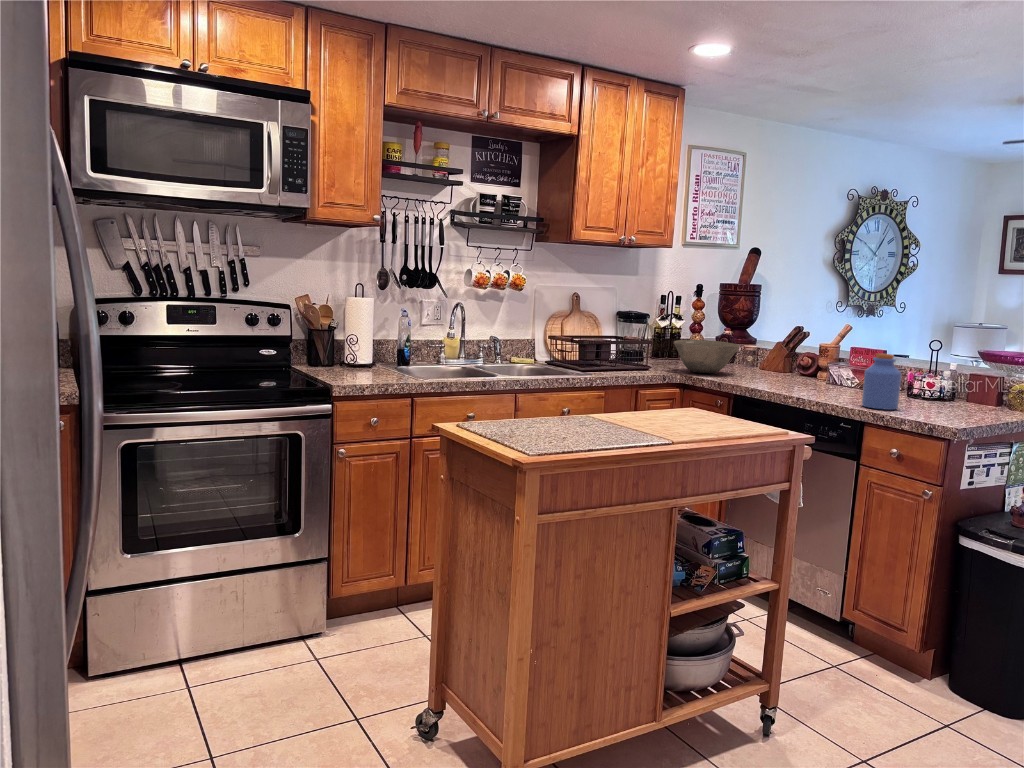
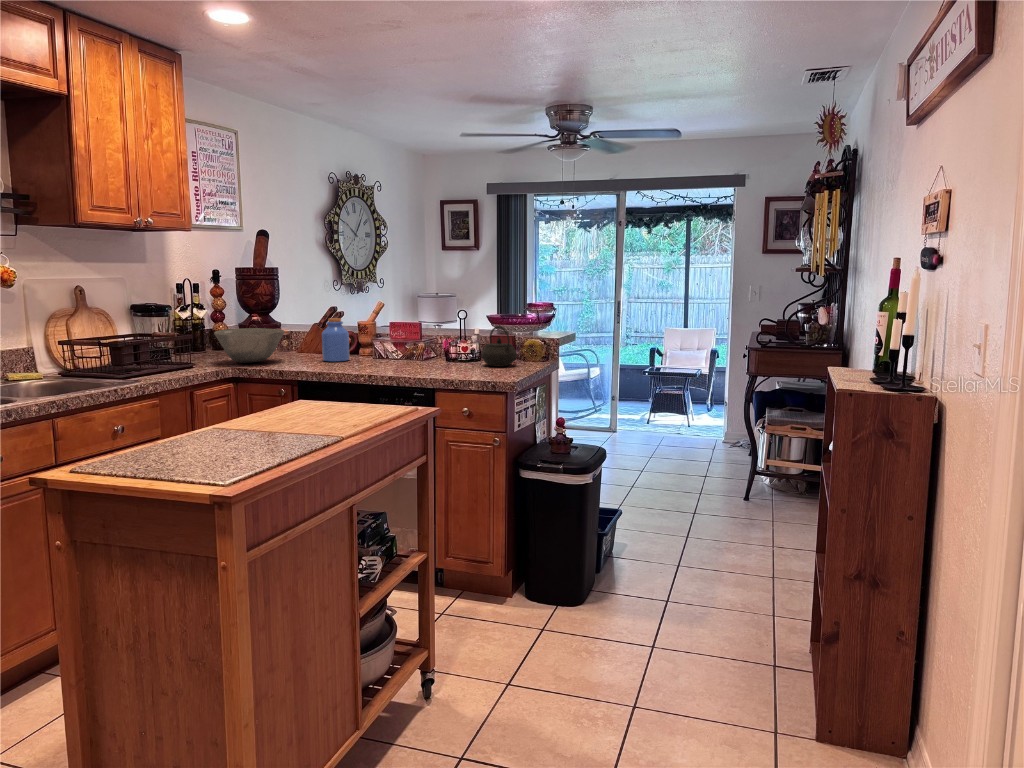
jar: present [862,354,902,410] -> present [322,318,349,362]
kettle: none [945,362,993,410] -> present [482,326,517,366]

